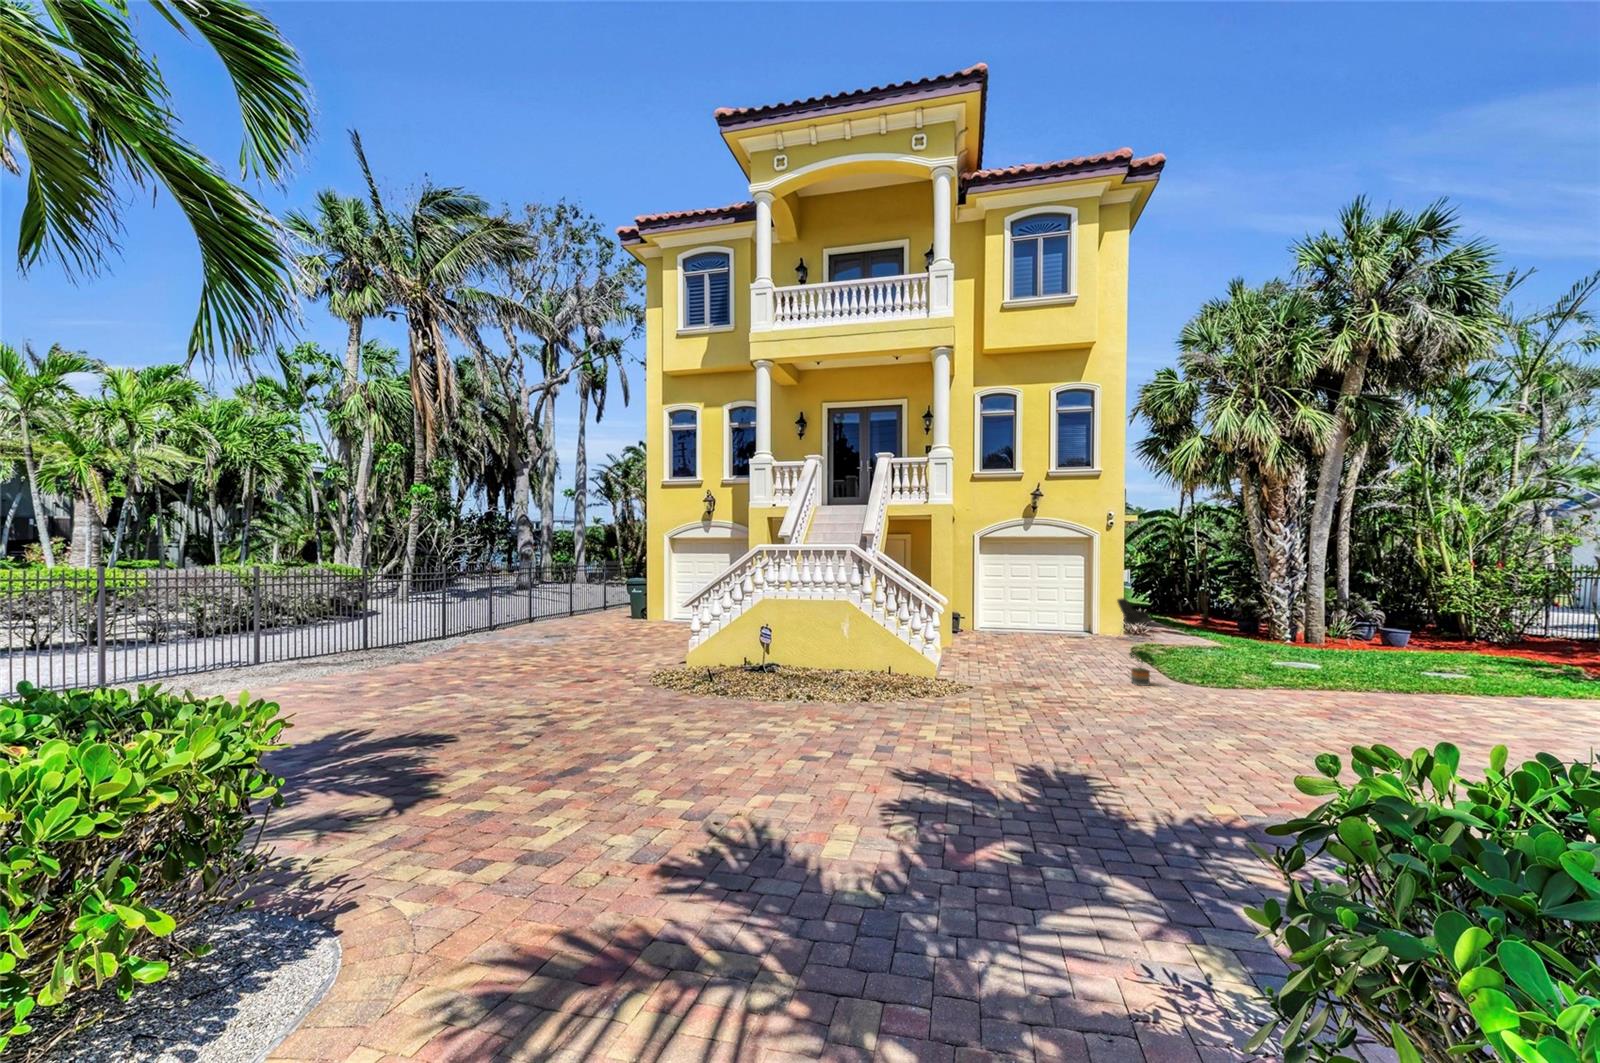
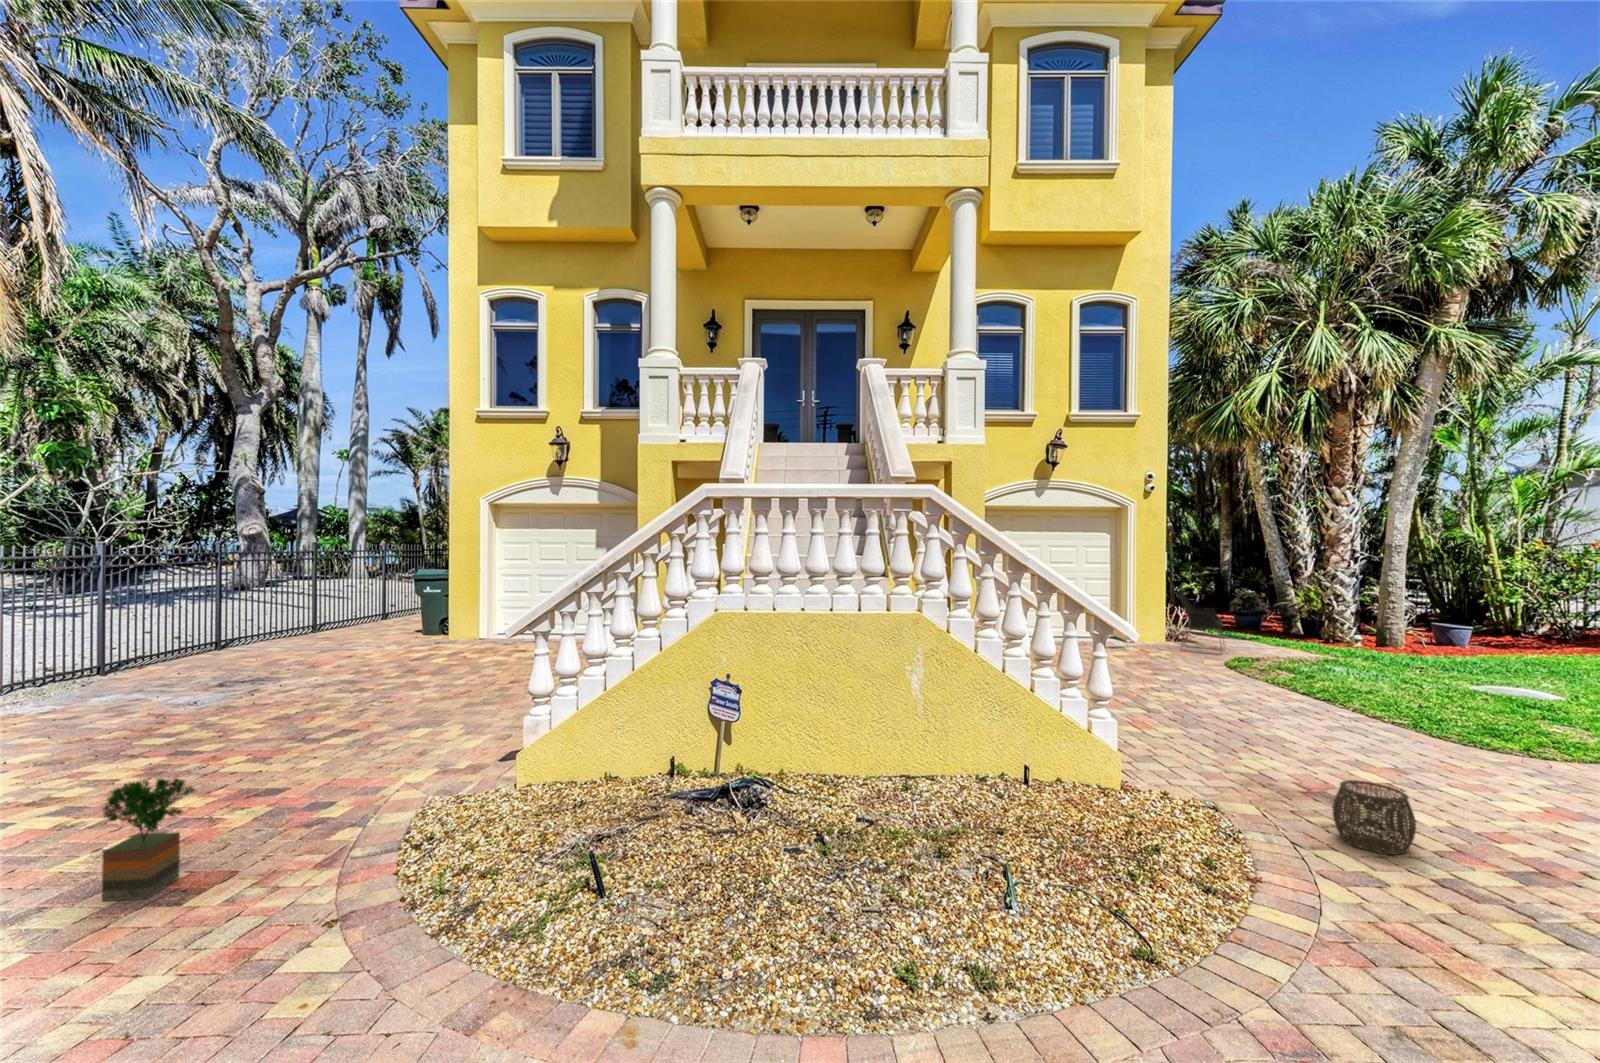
potted tree: present [1129,650,1156,686] -> present [102,778,196,901]
woven basket: none [1008,675,1037,702] -> present [1332,780,1416,855]

